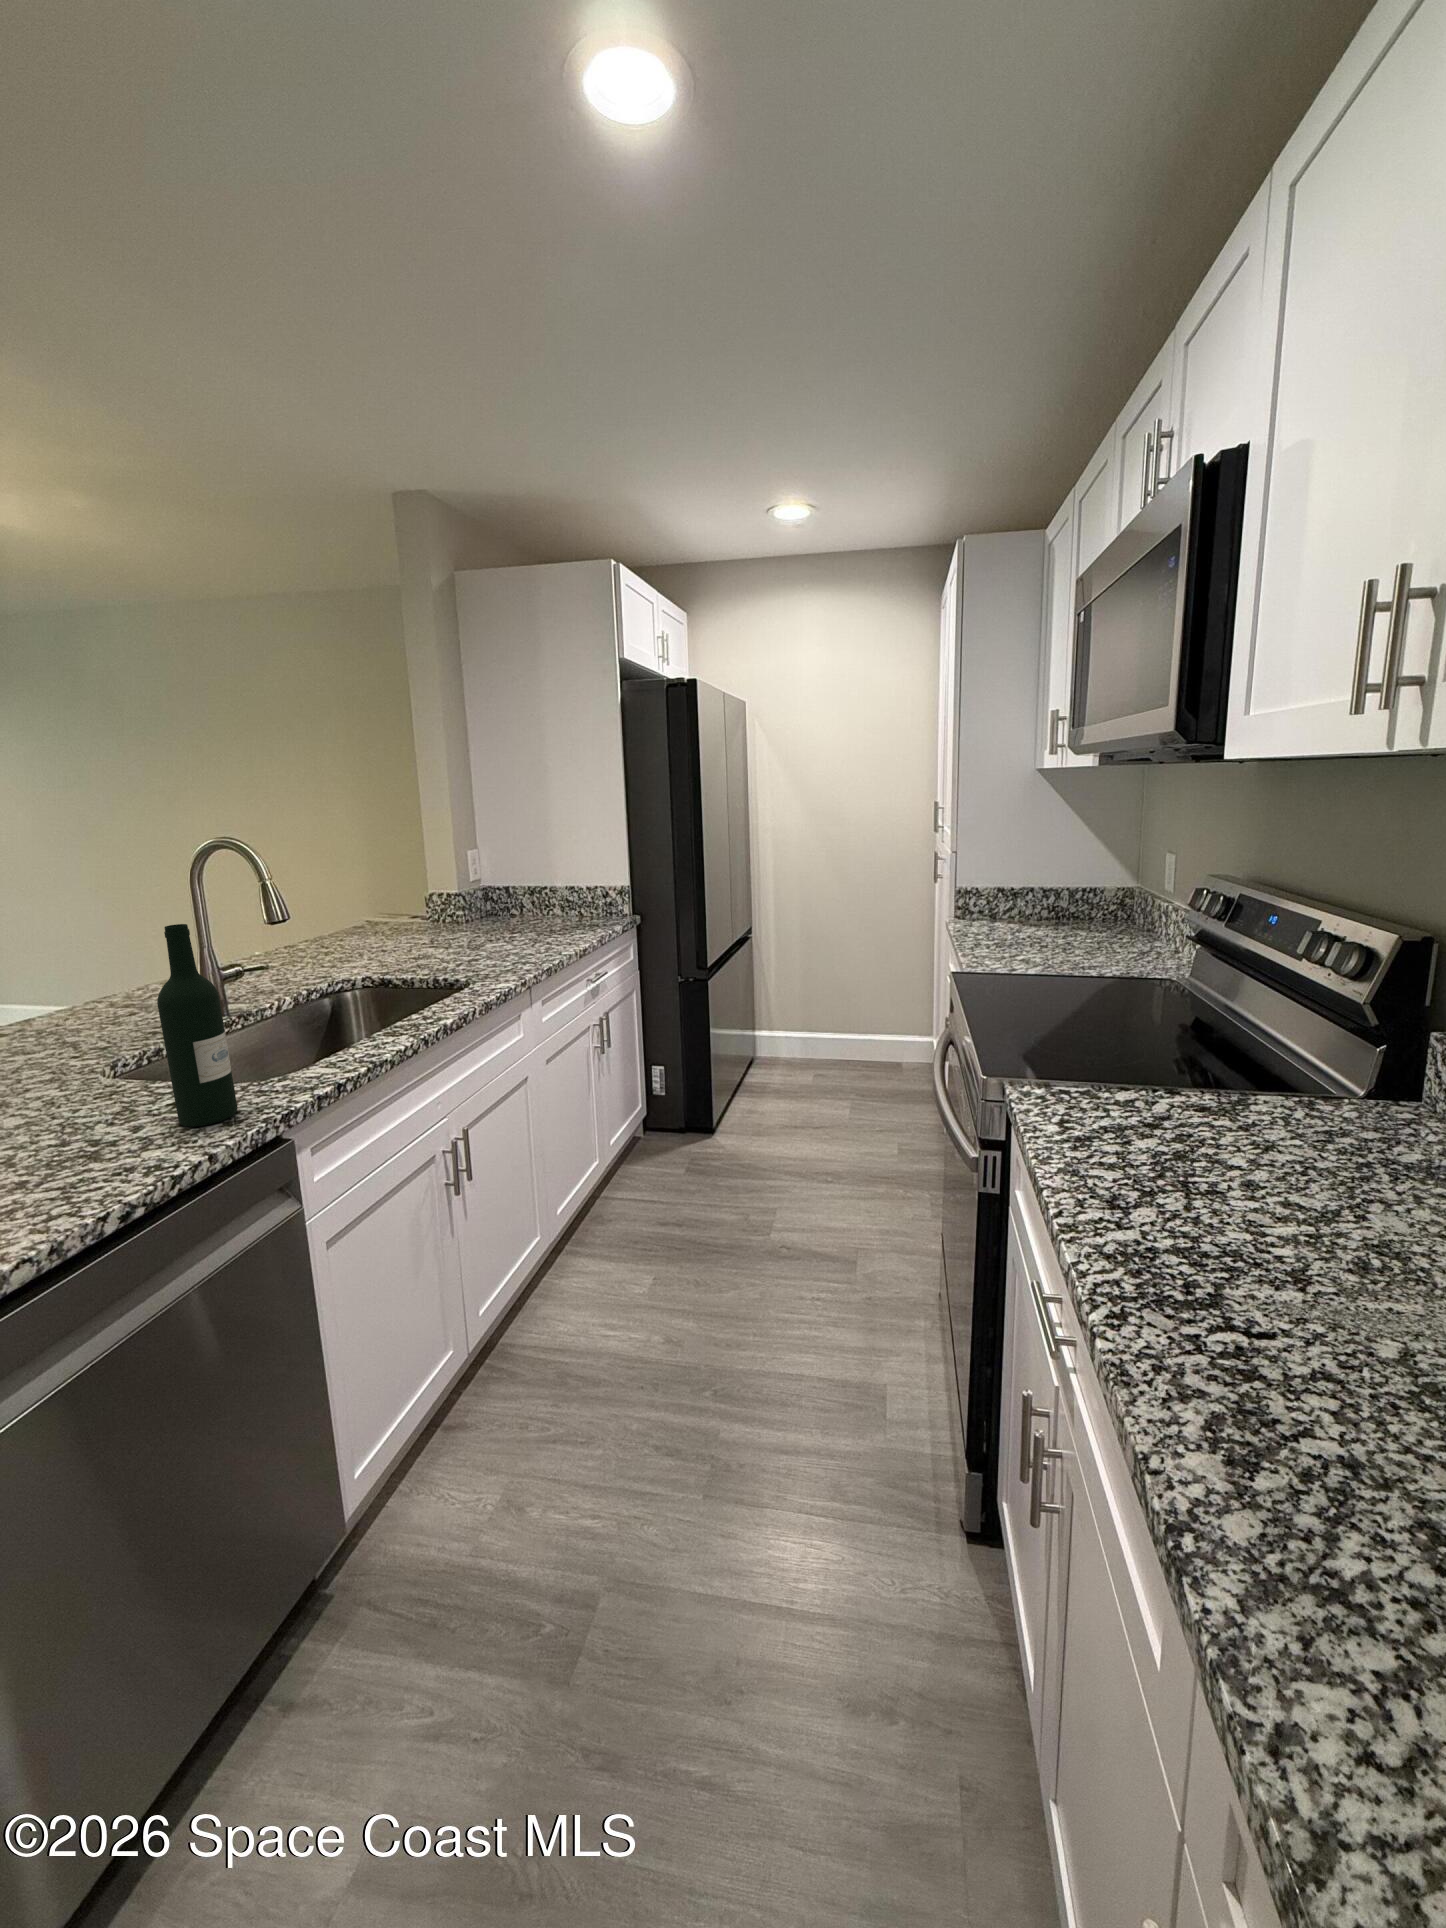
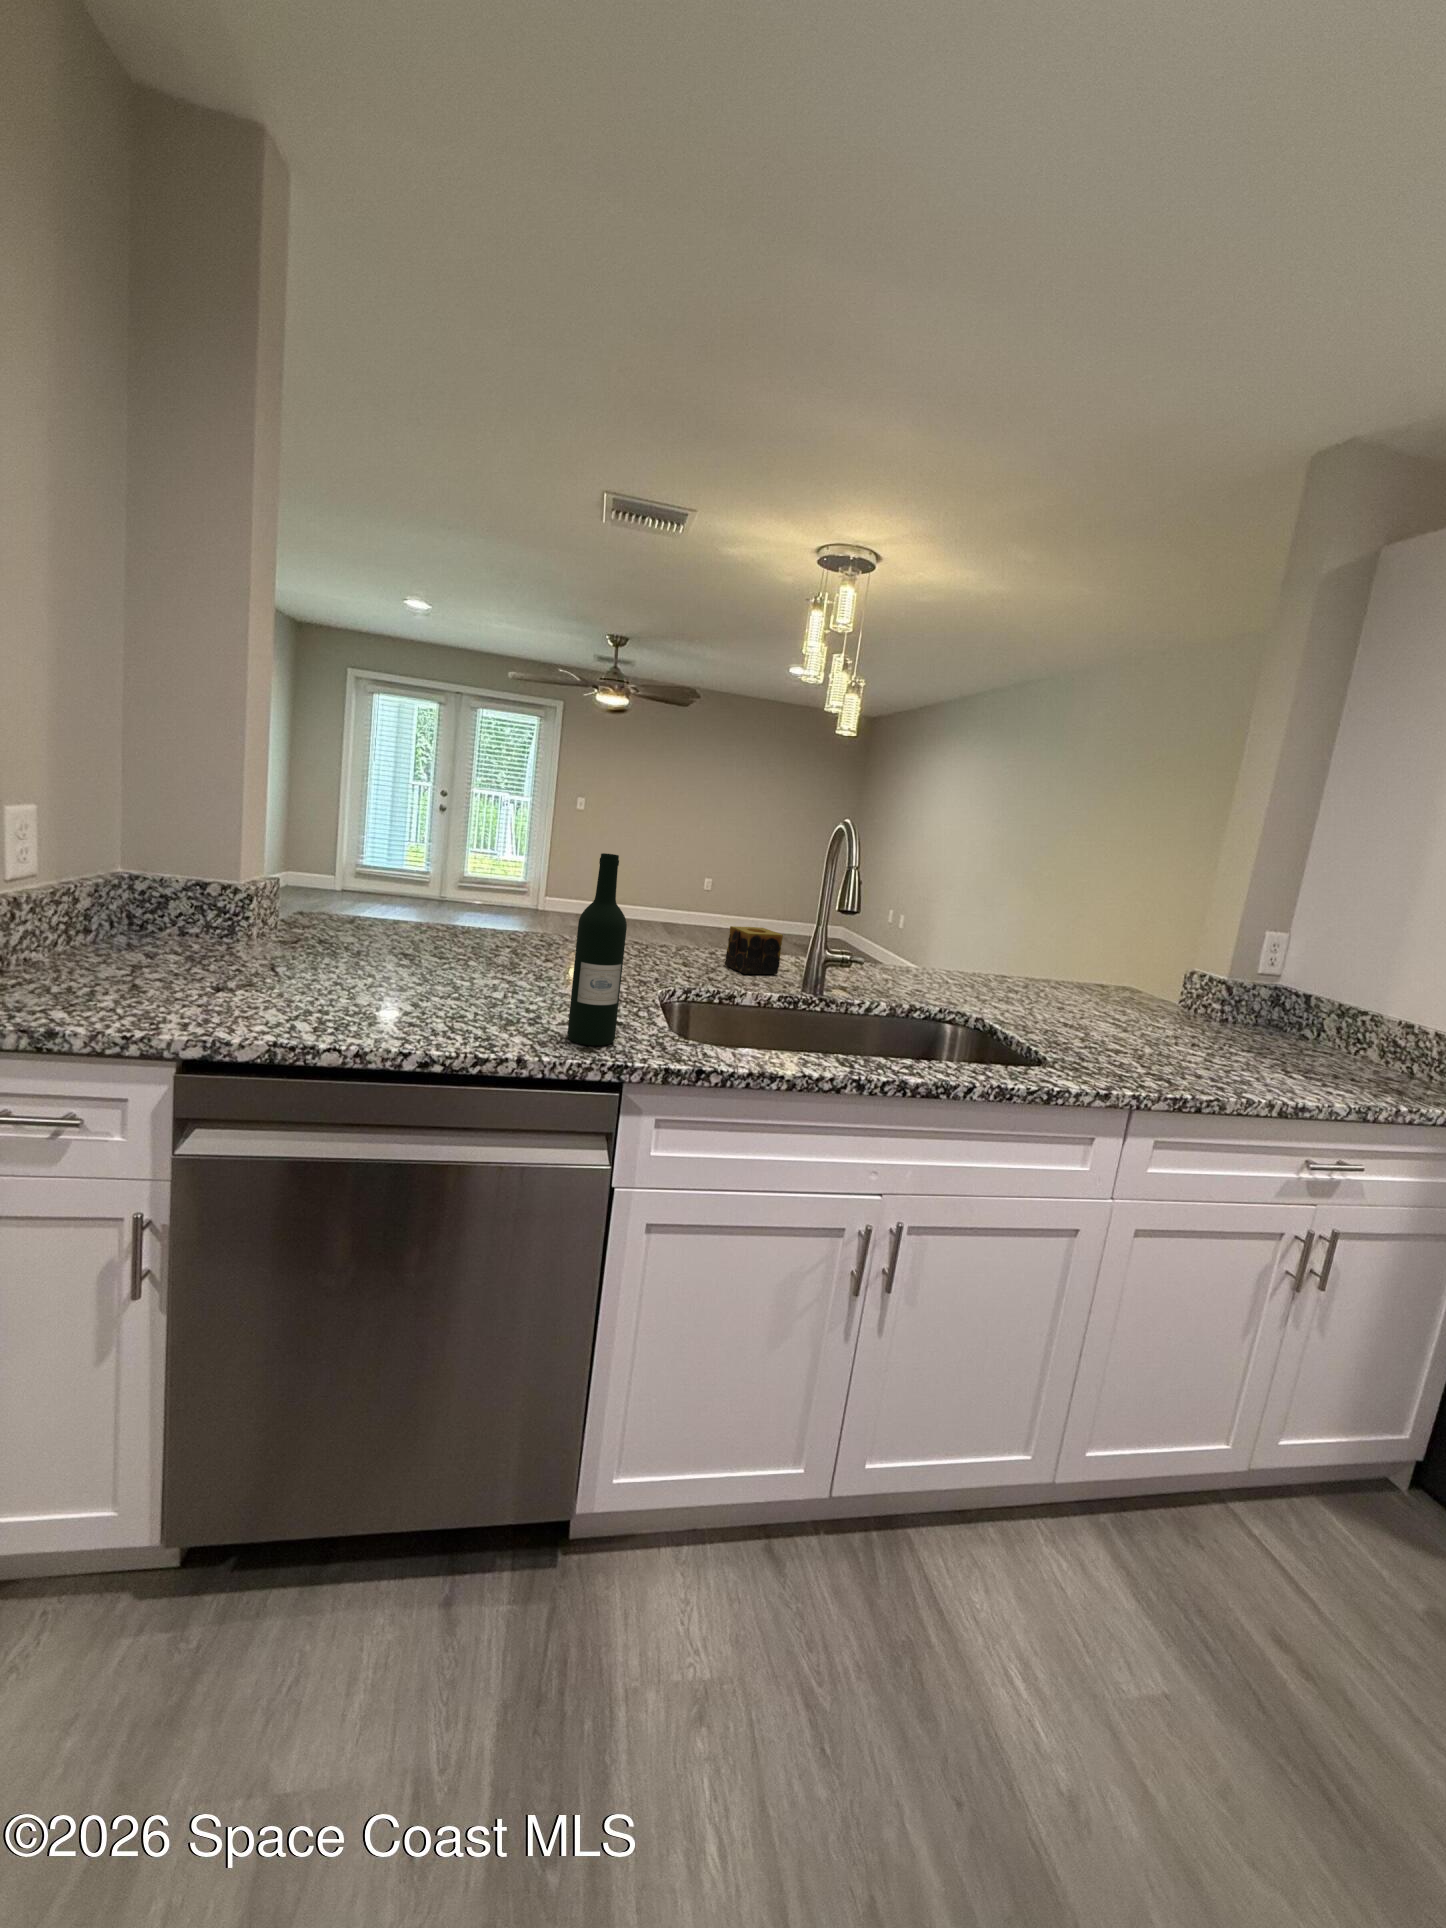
candle: none [59,976,143,1034] -> present [725,926,783,974]

